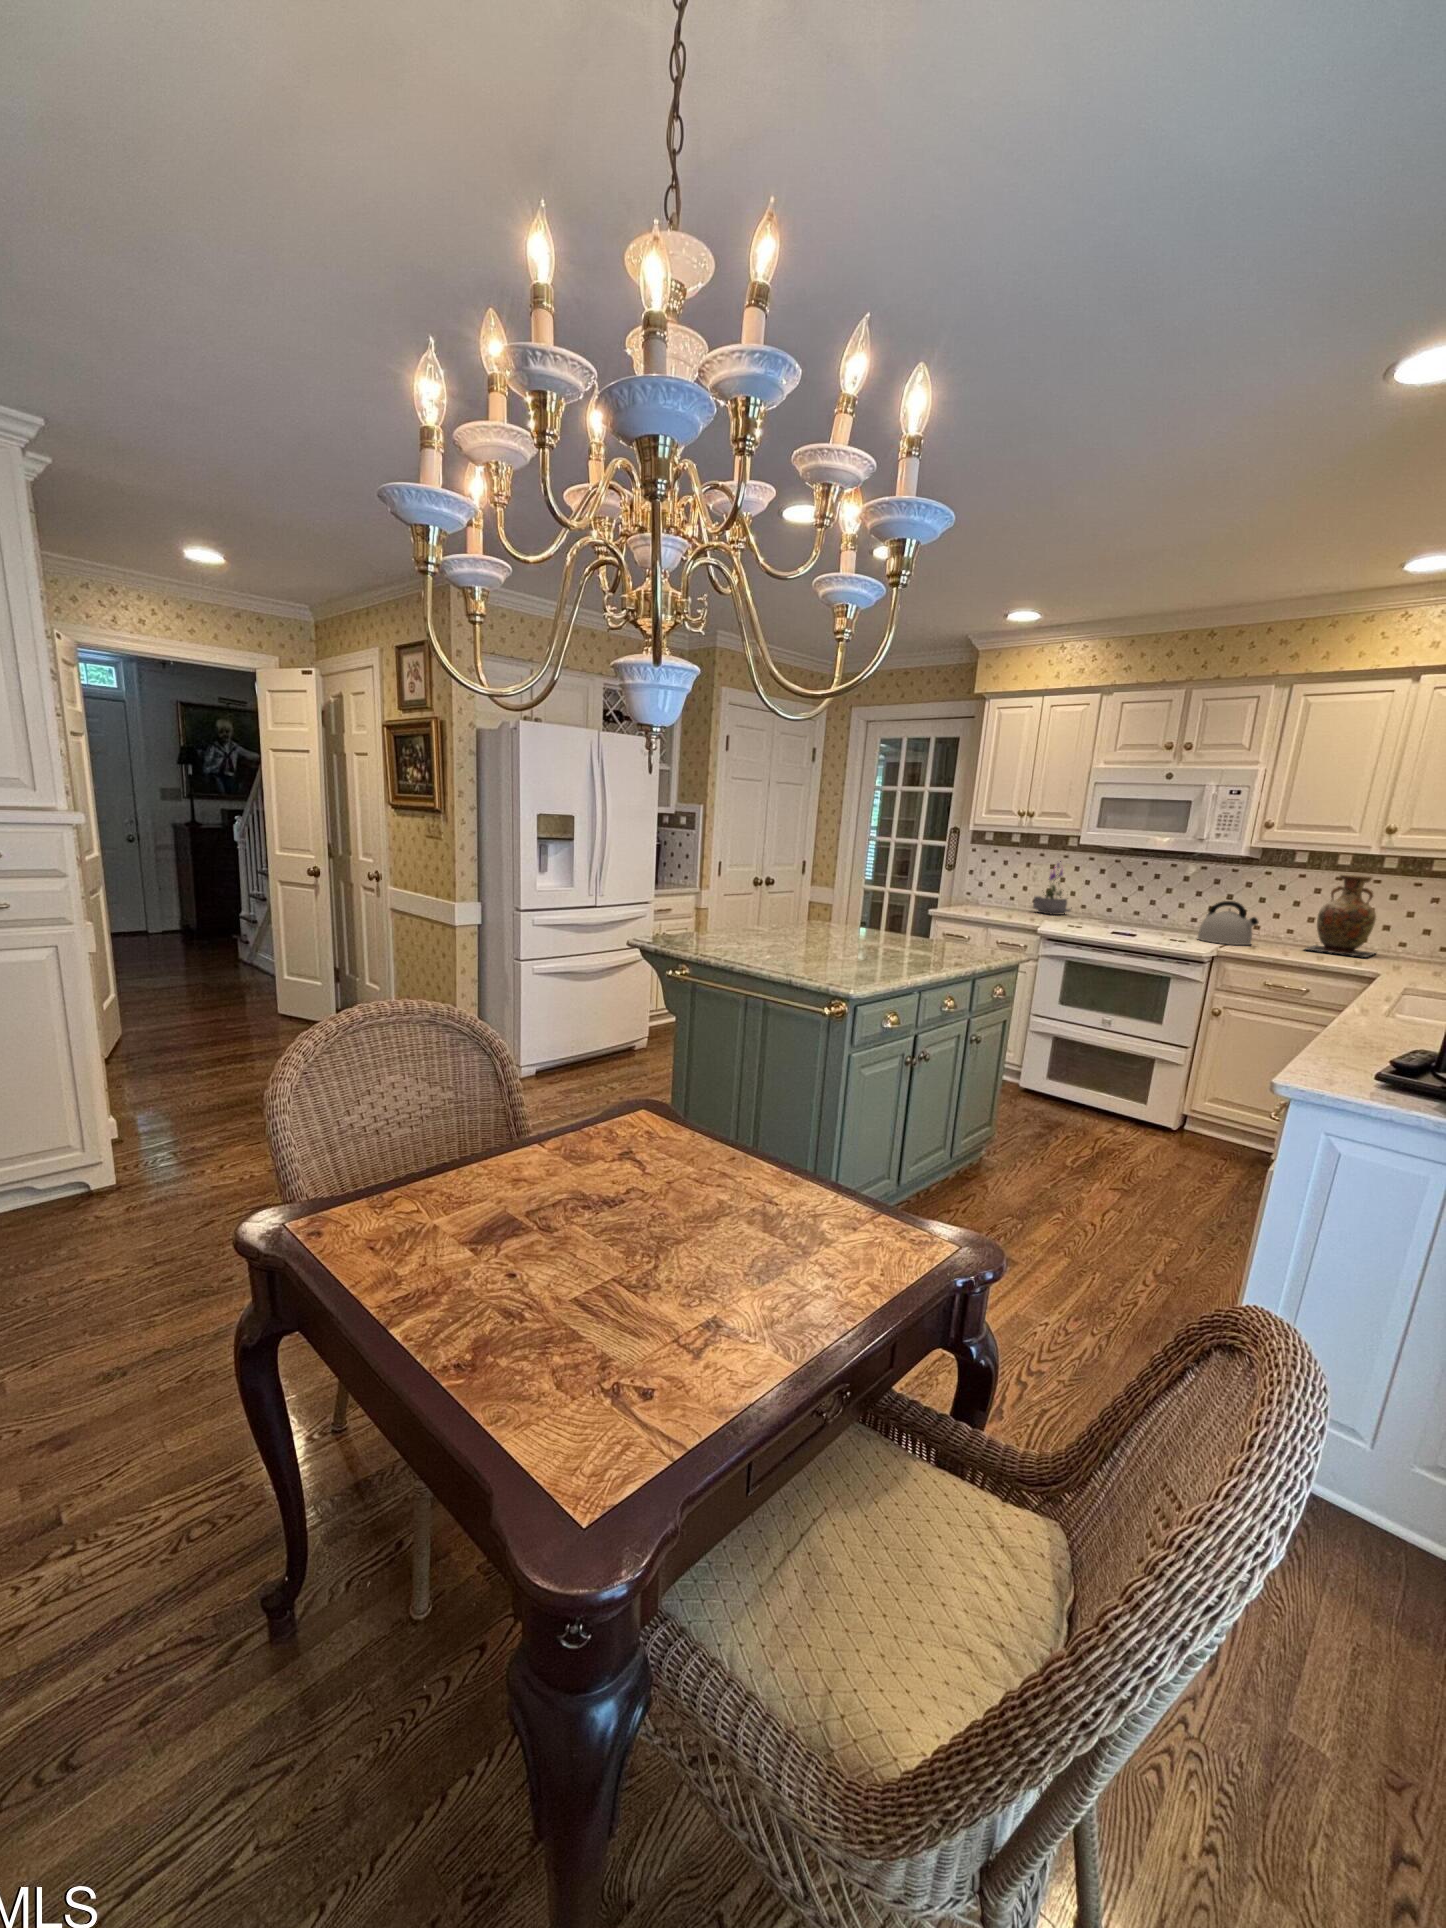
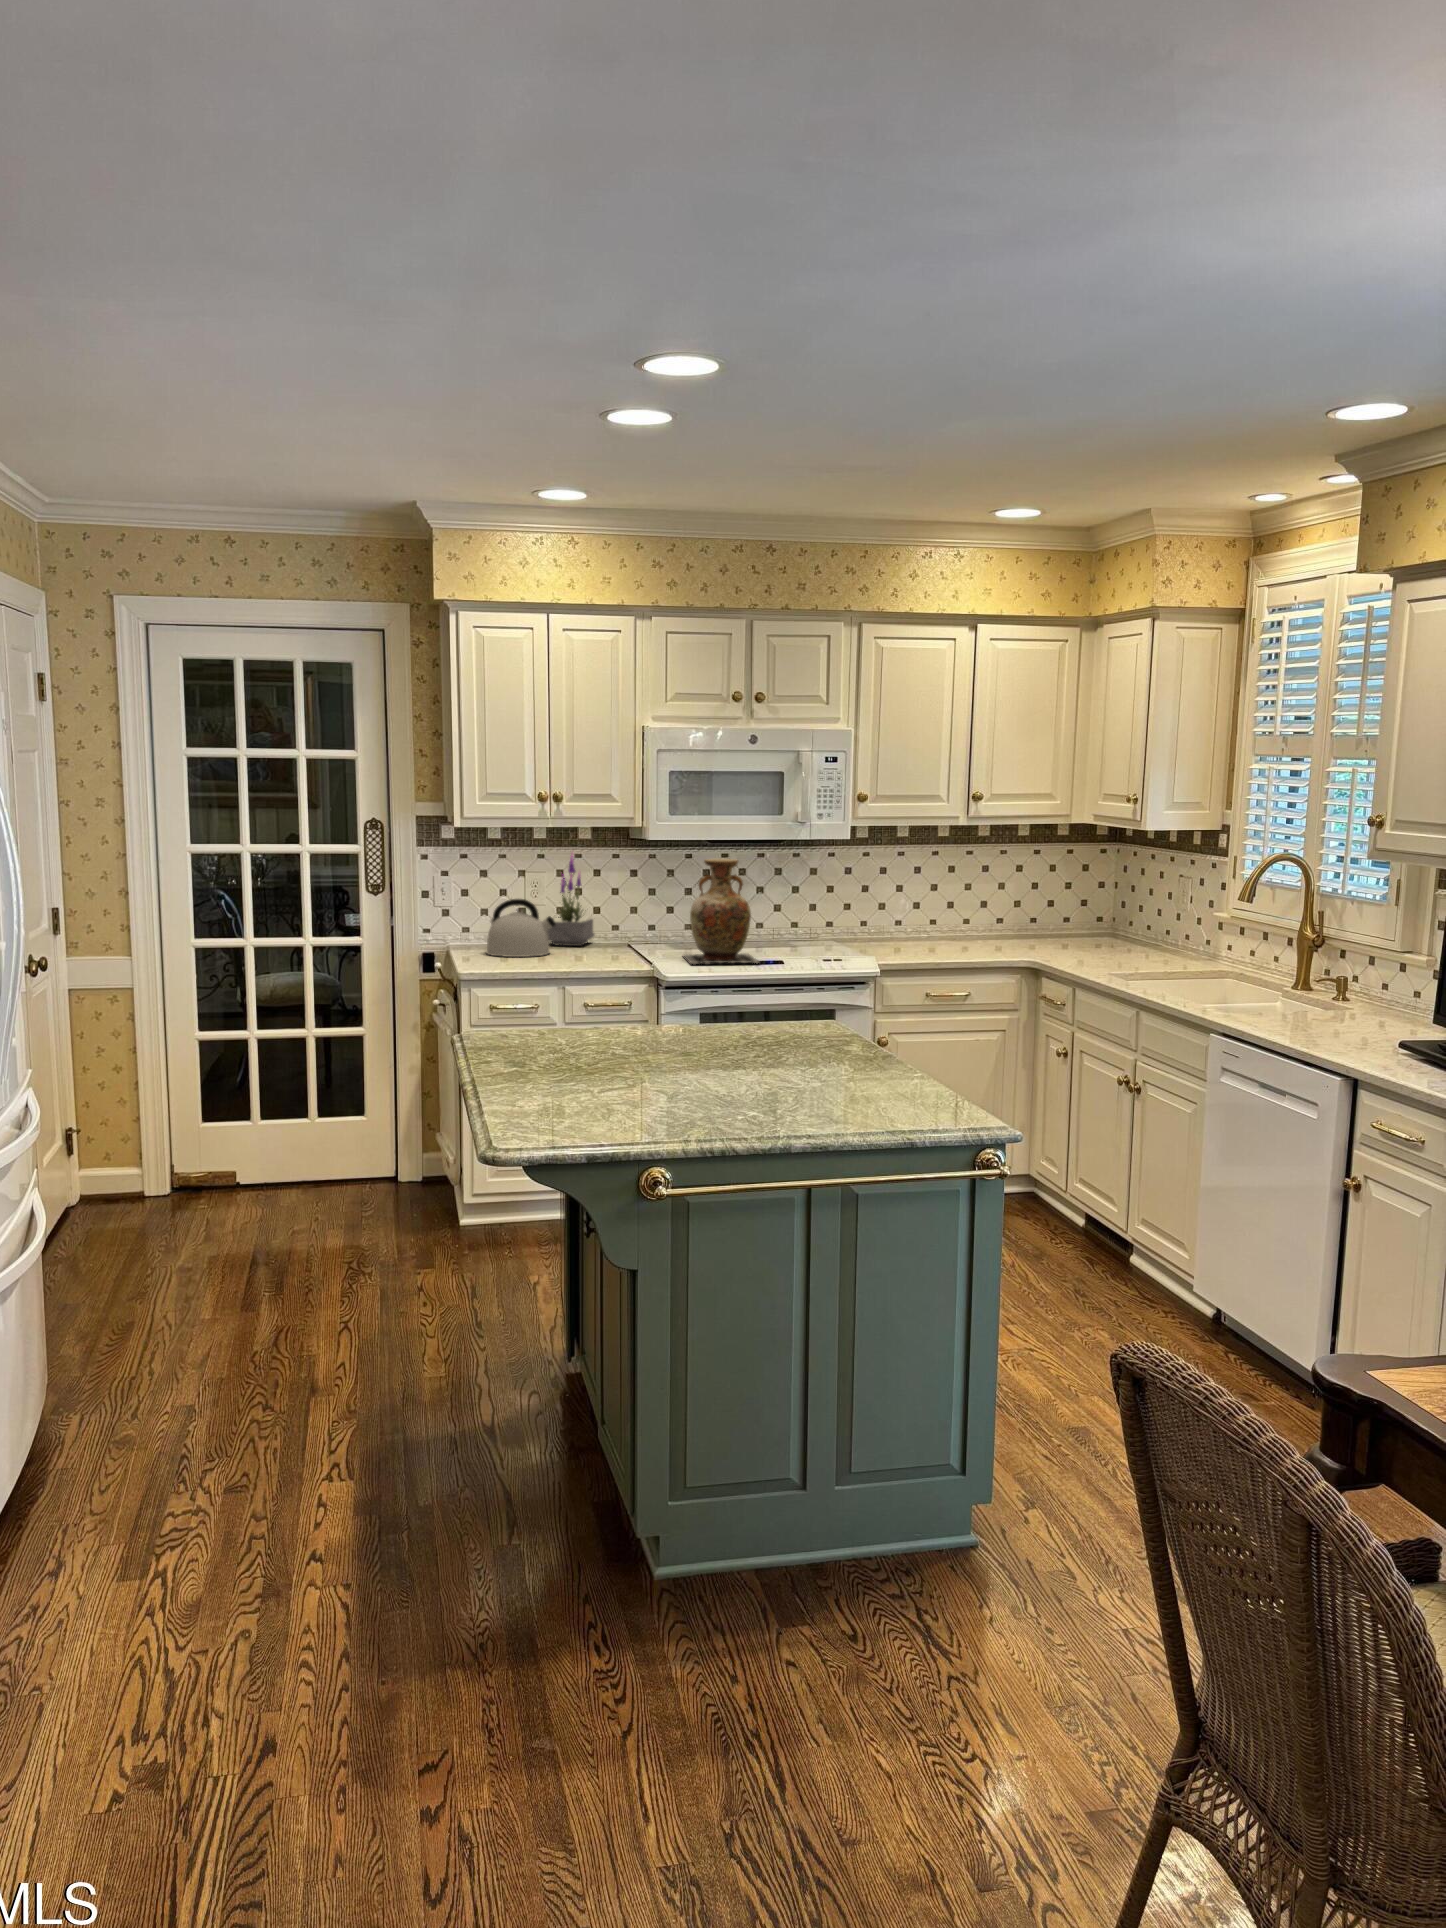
vase: present [1306,874,1376,957] -> present [684,859,759,964]
kettle: present [1197,901,1258,945] -> present [487,899,556,957]

